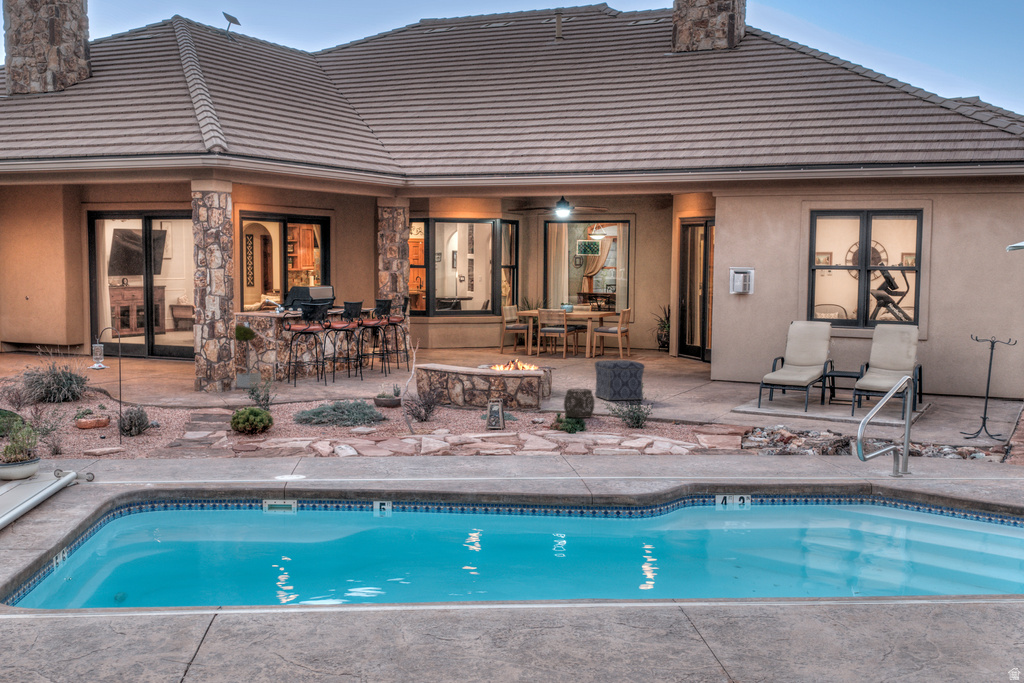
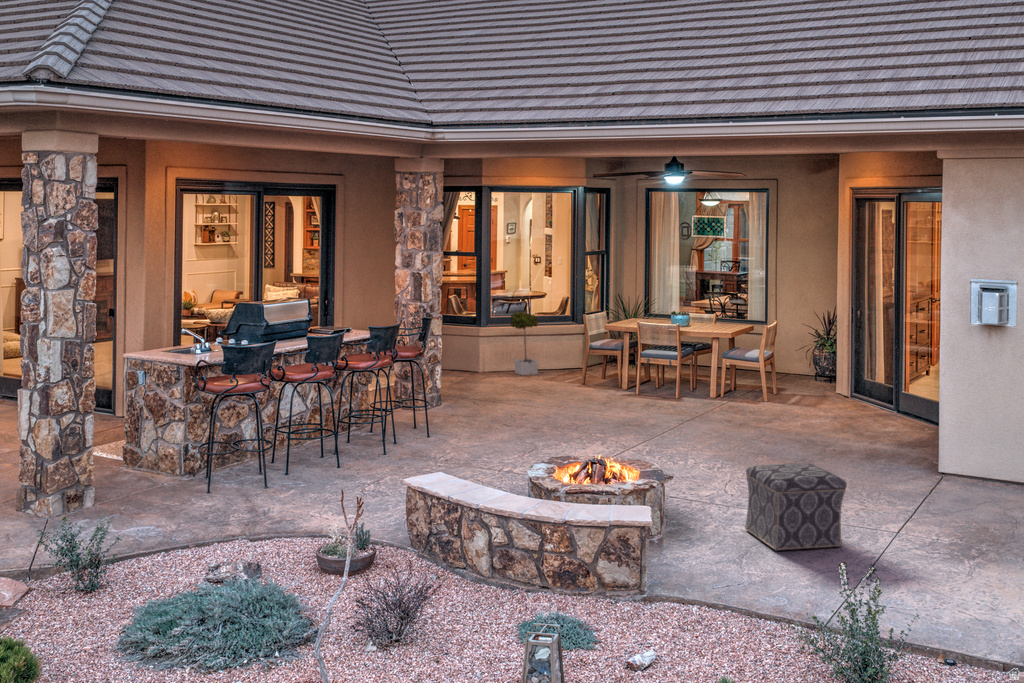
potted tree: present [233,325,261,388] -> present [510,312,538,375]
woven basket: present [564,389,594,418] -> none [695,568,765,642]

